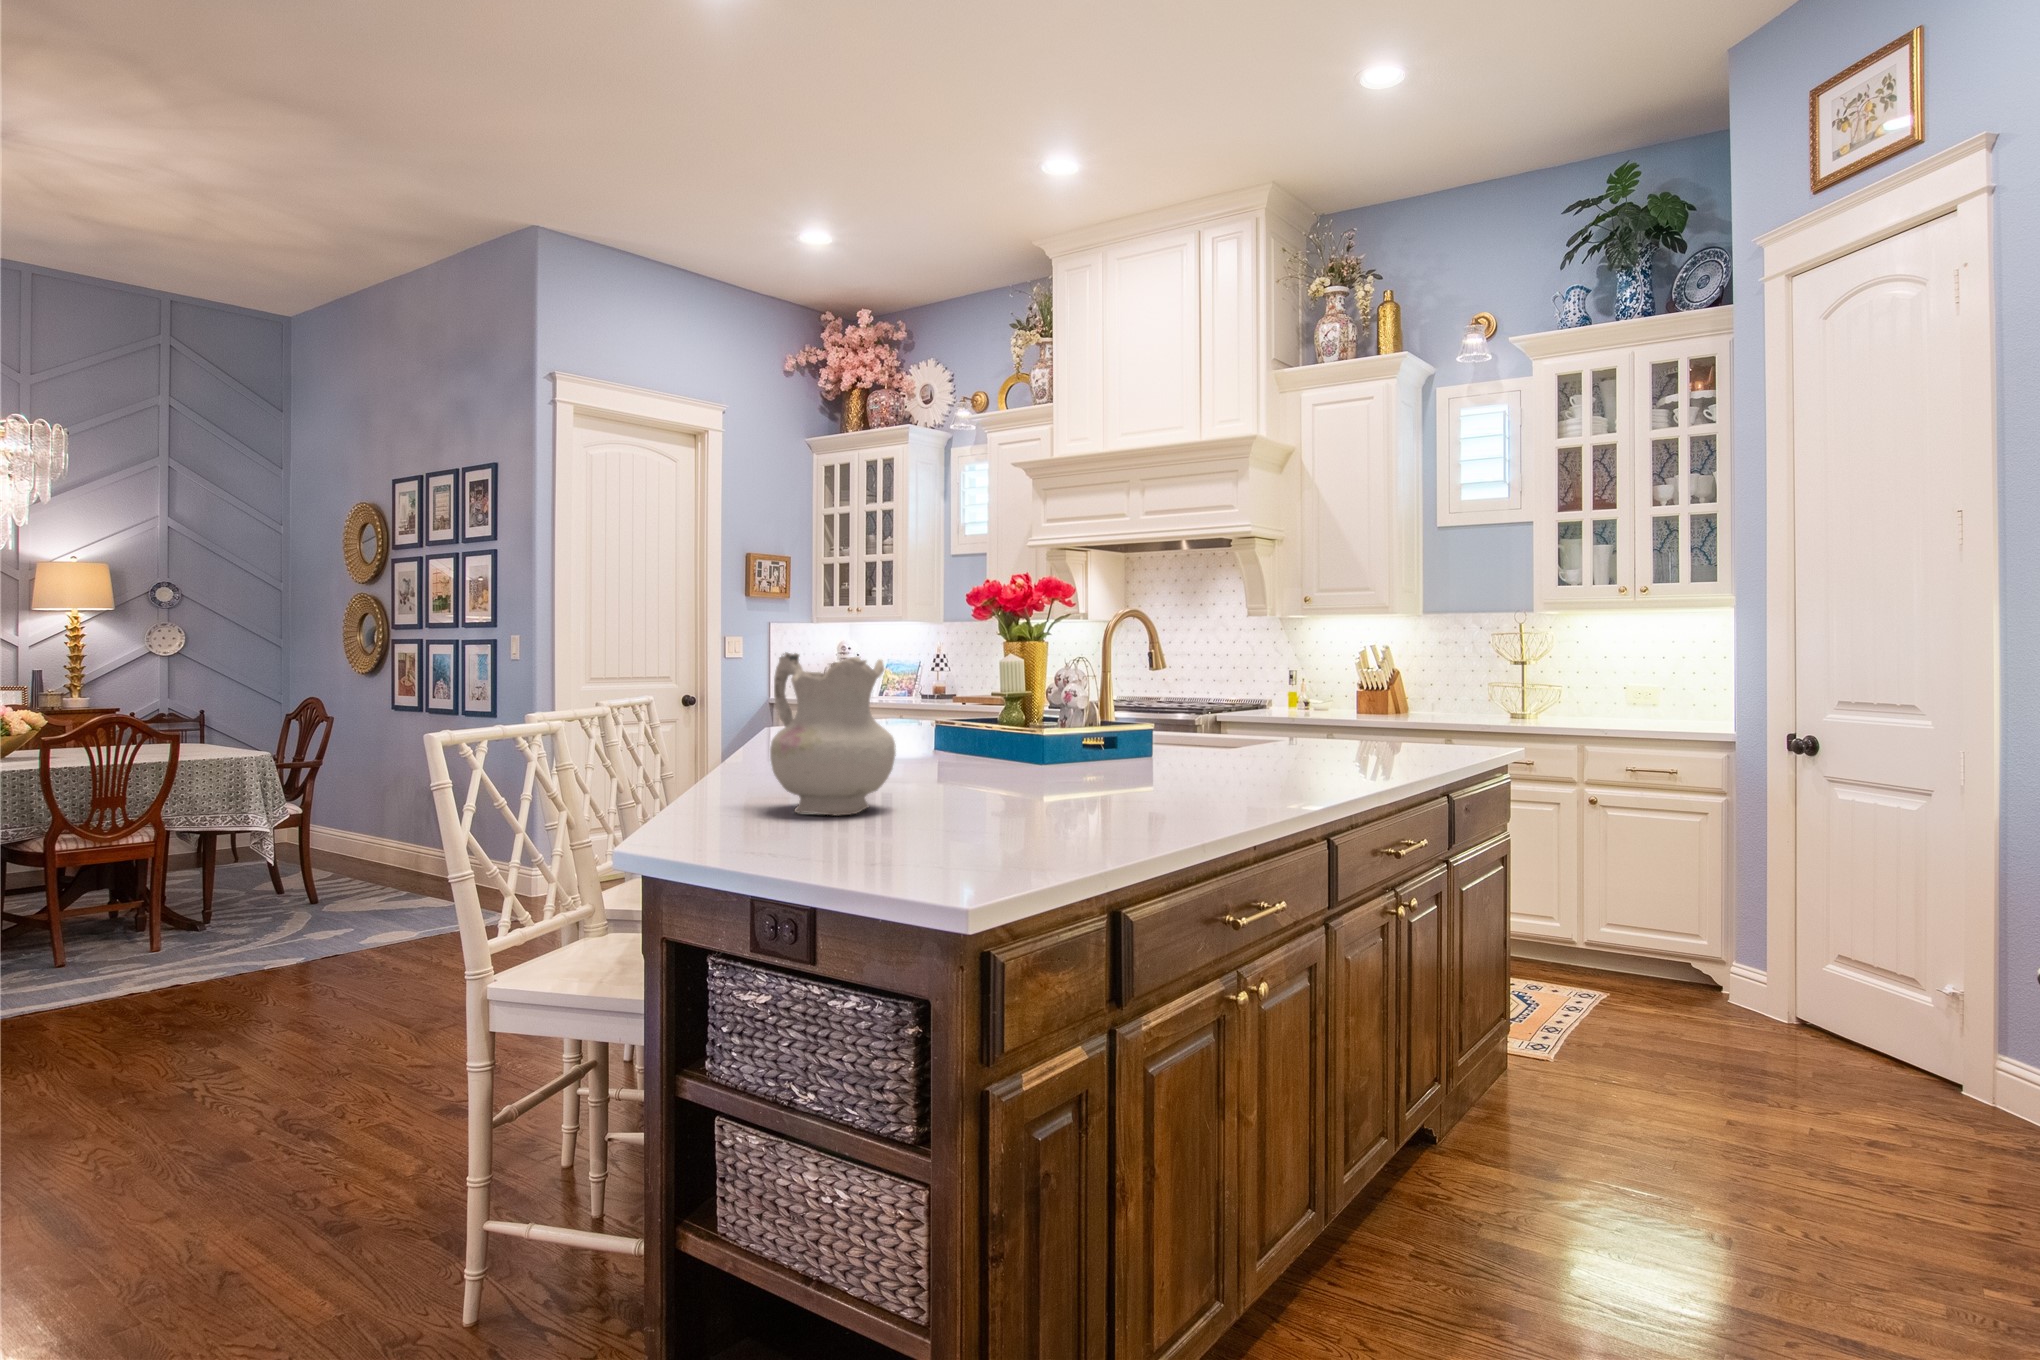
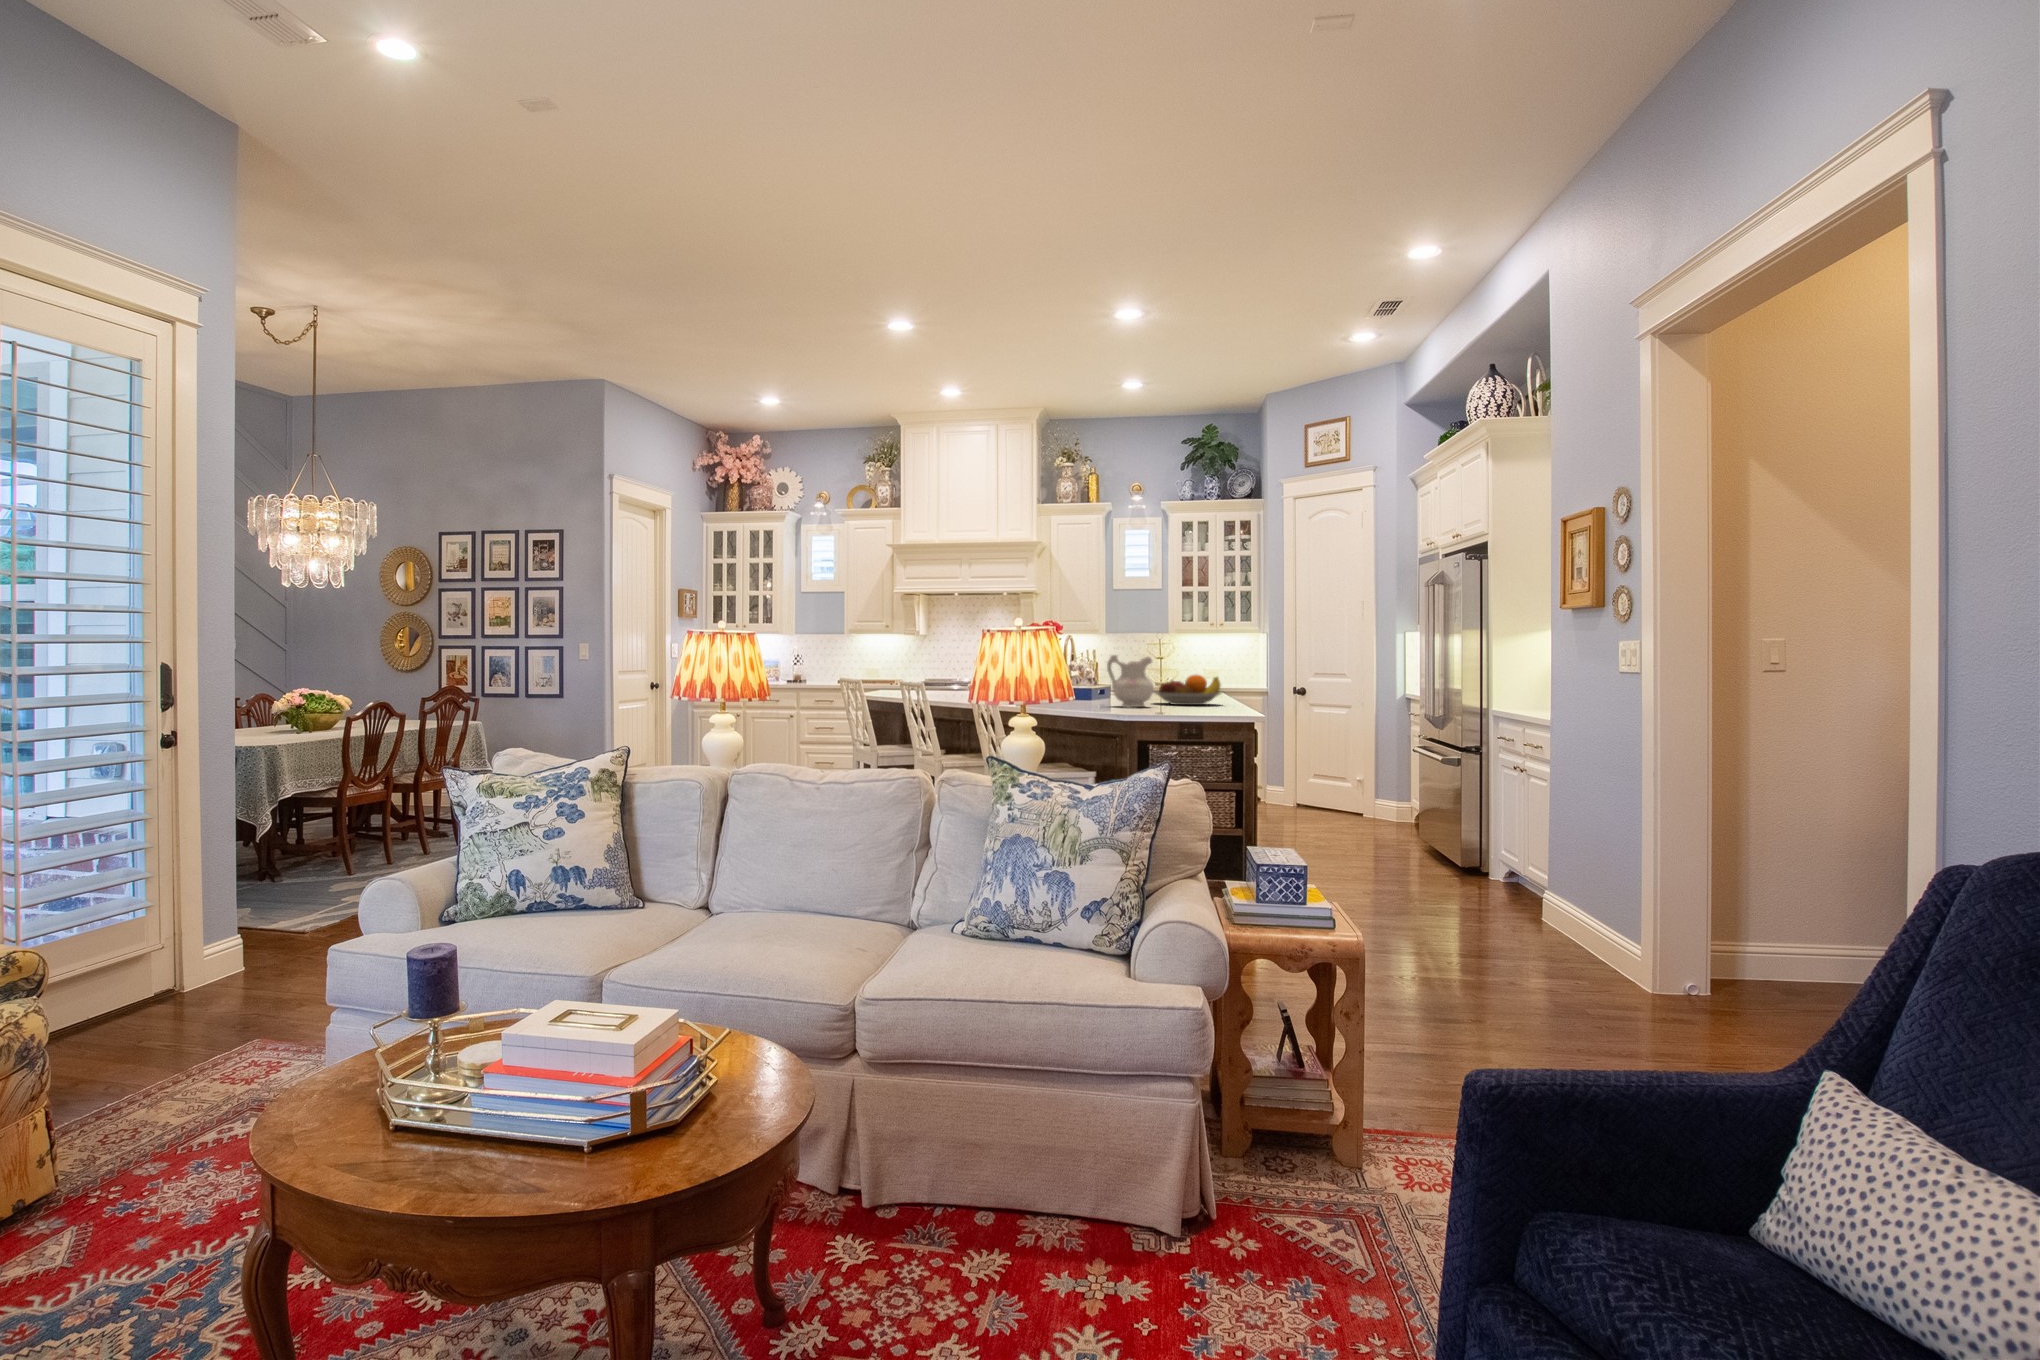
fruit bowl: none [991,713,1200,807] -> present [1153,675,1221,705]

